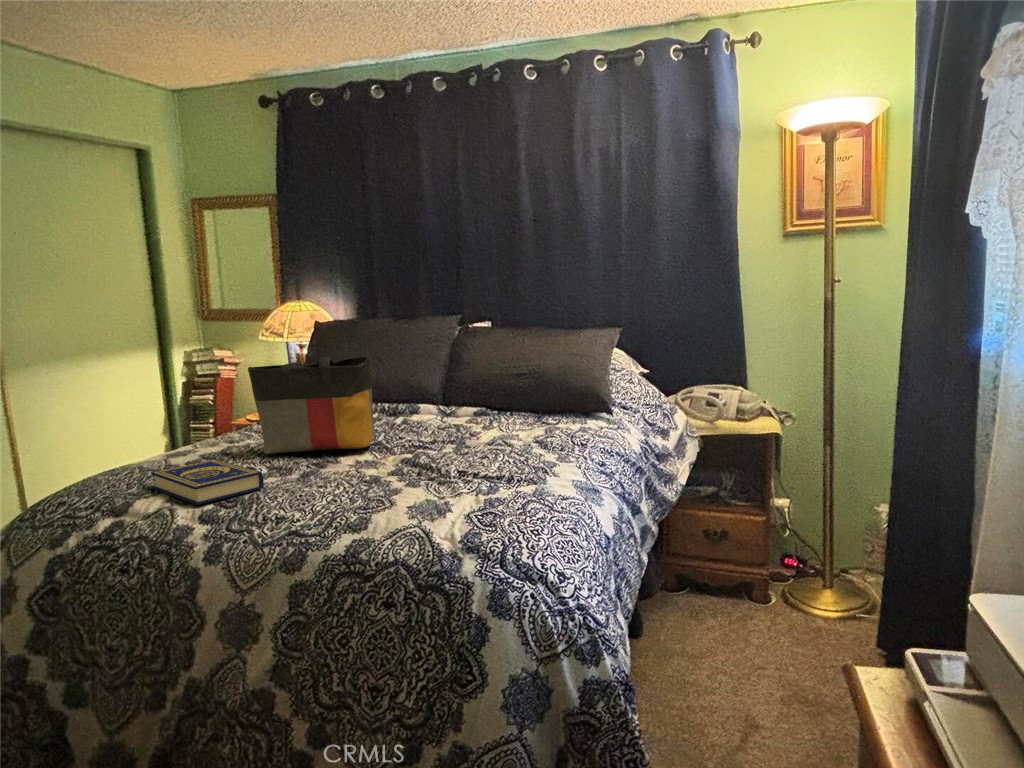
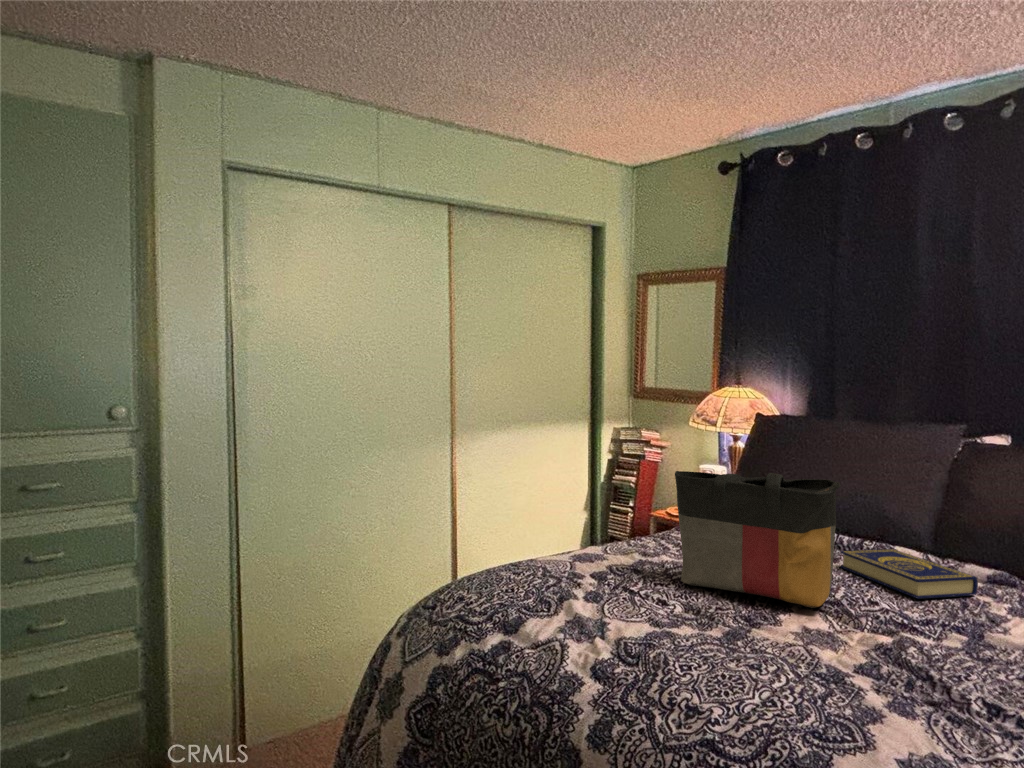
book: present [151,459,264,505] -> present [840,549,978,599]

